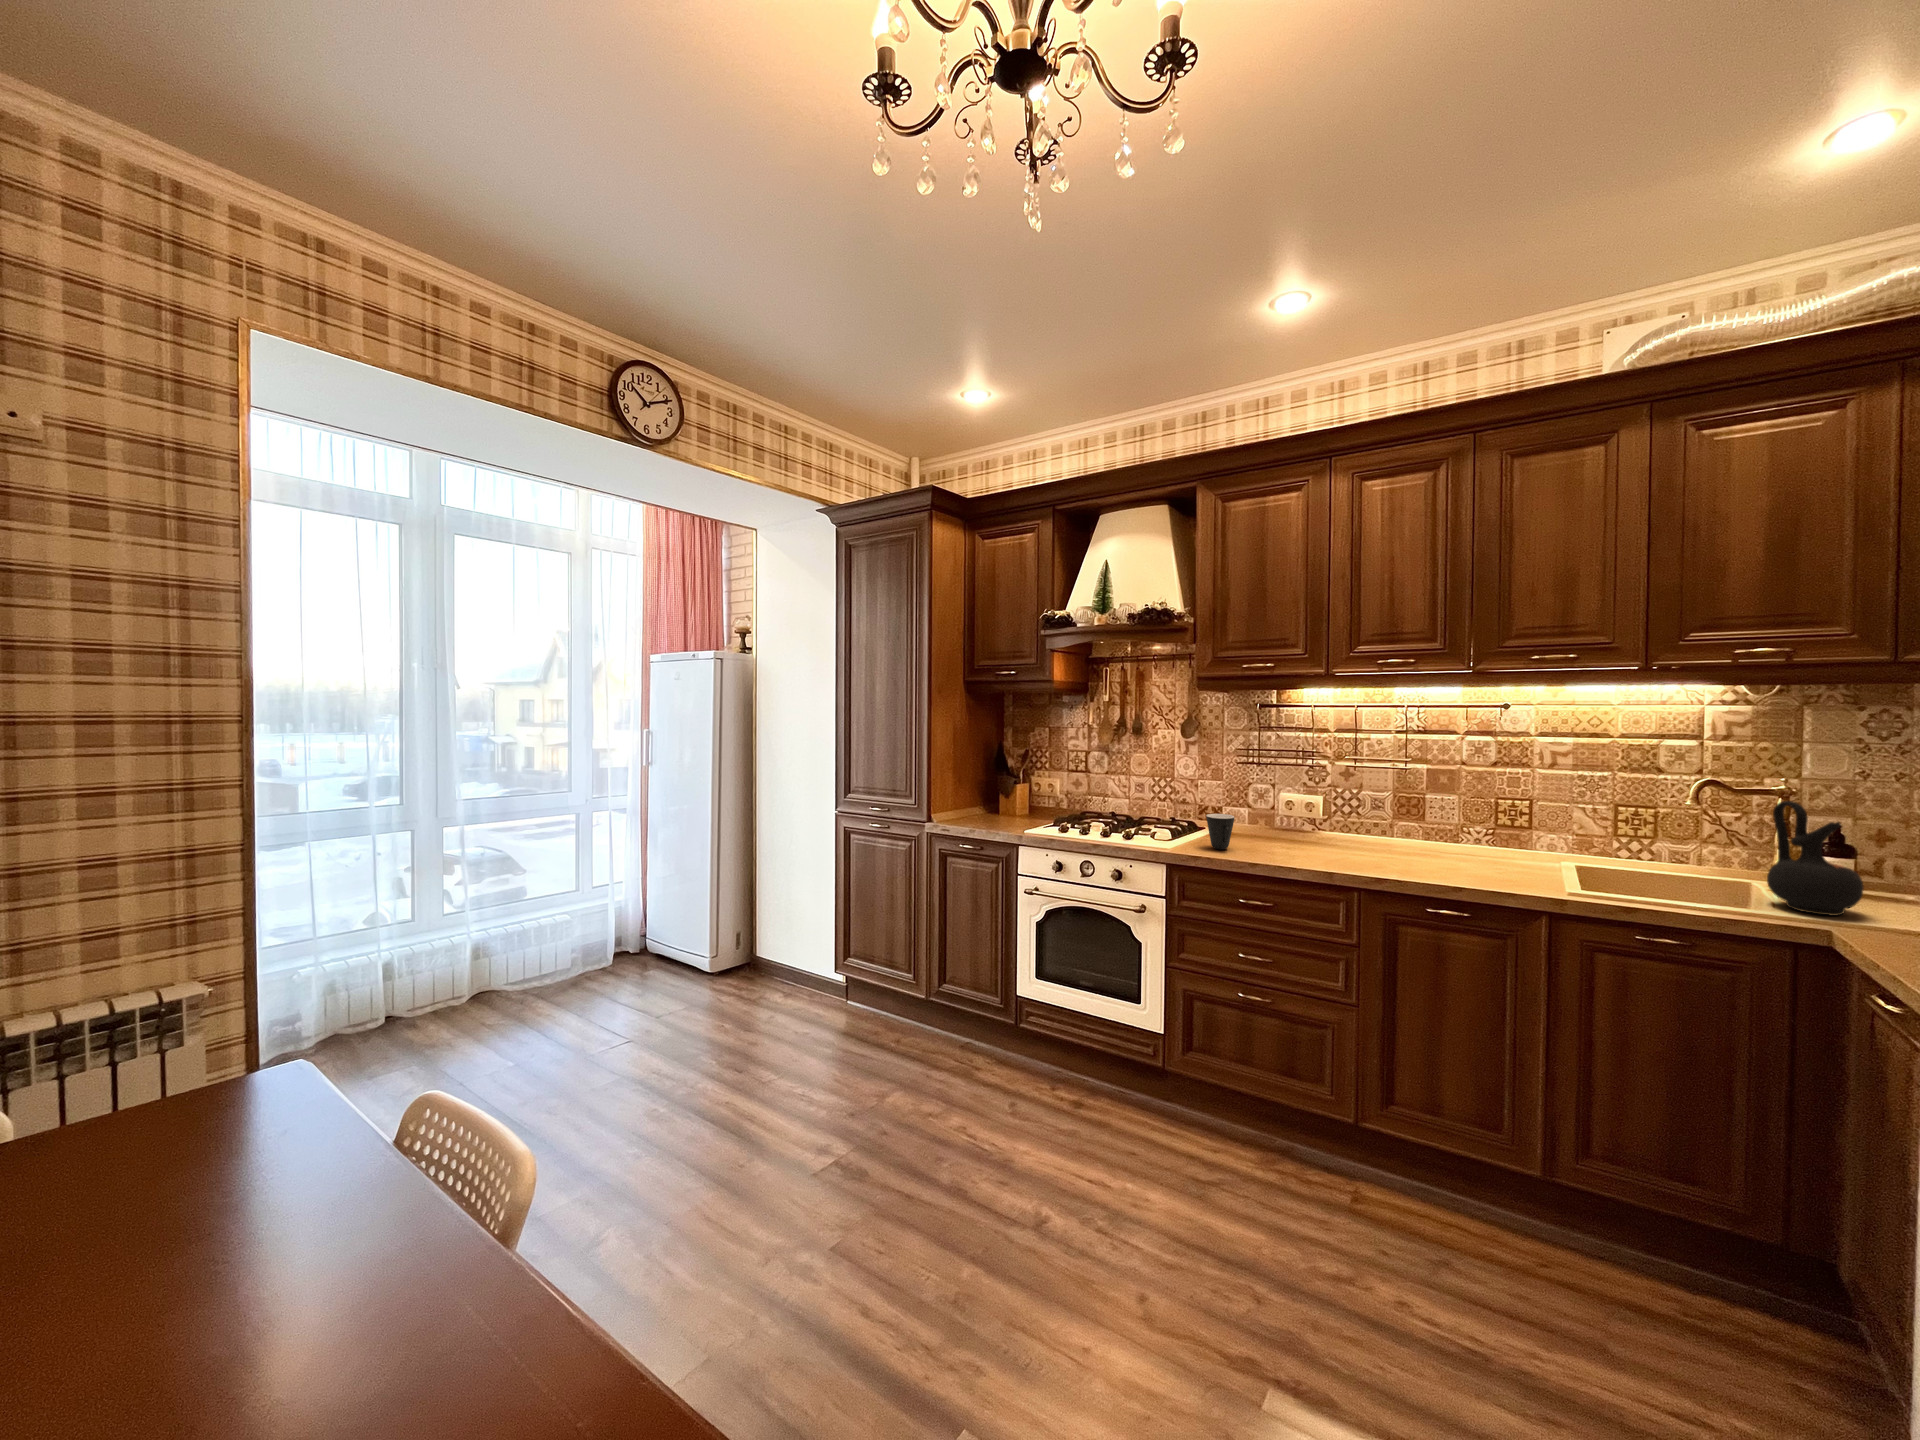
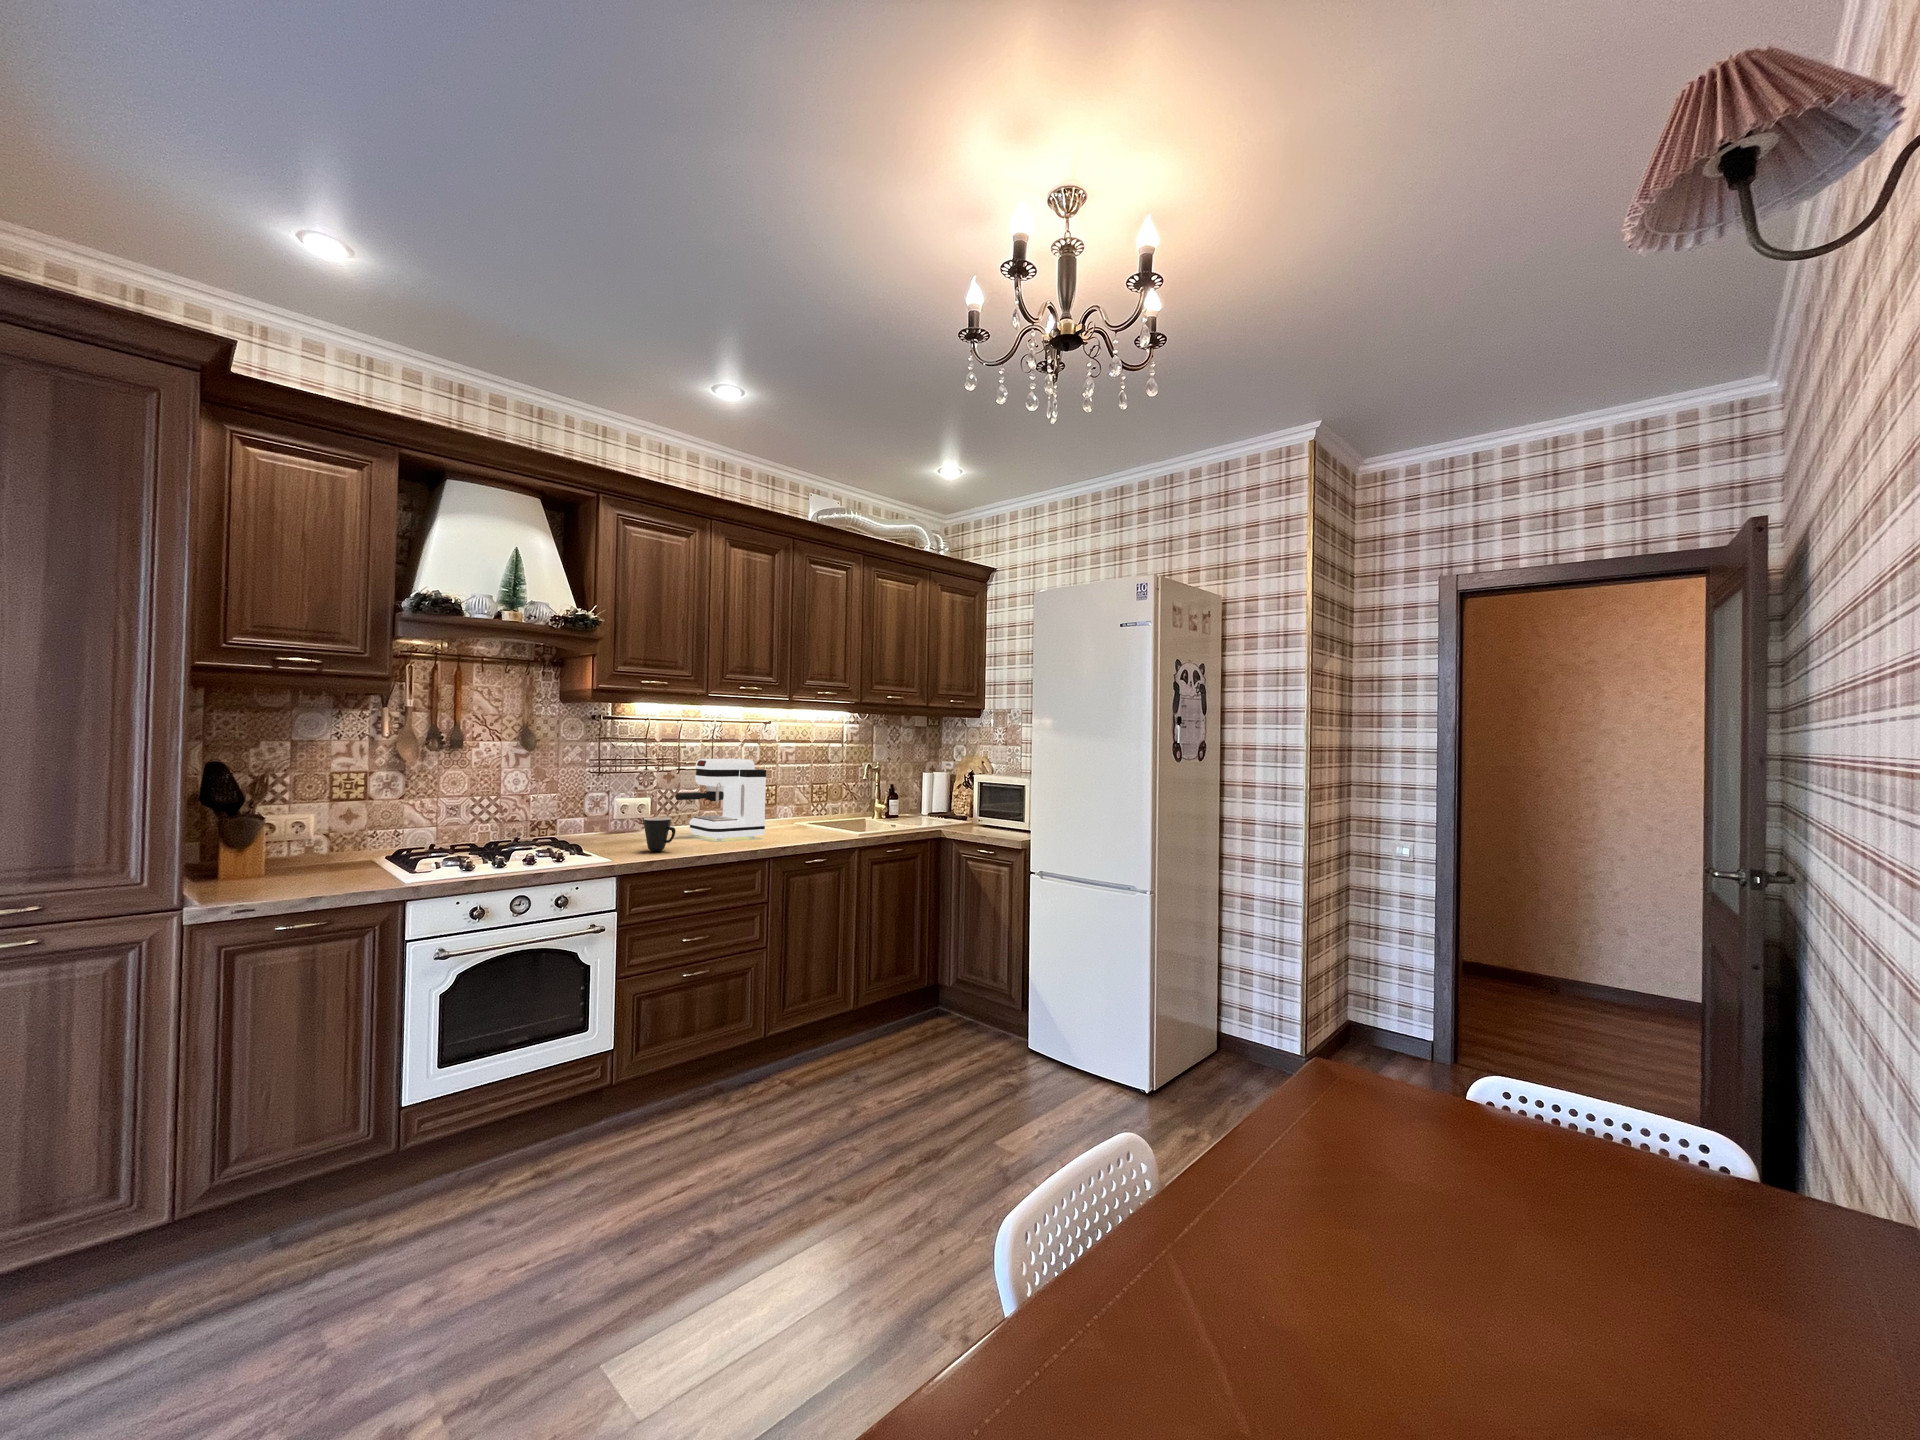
coffee maker: none [1300,756,1402,860] -> present [676,759,766,840]
ceramic jug: present [1767,801,1863,916] -> none [904,771,936,826]

